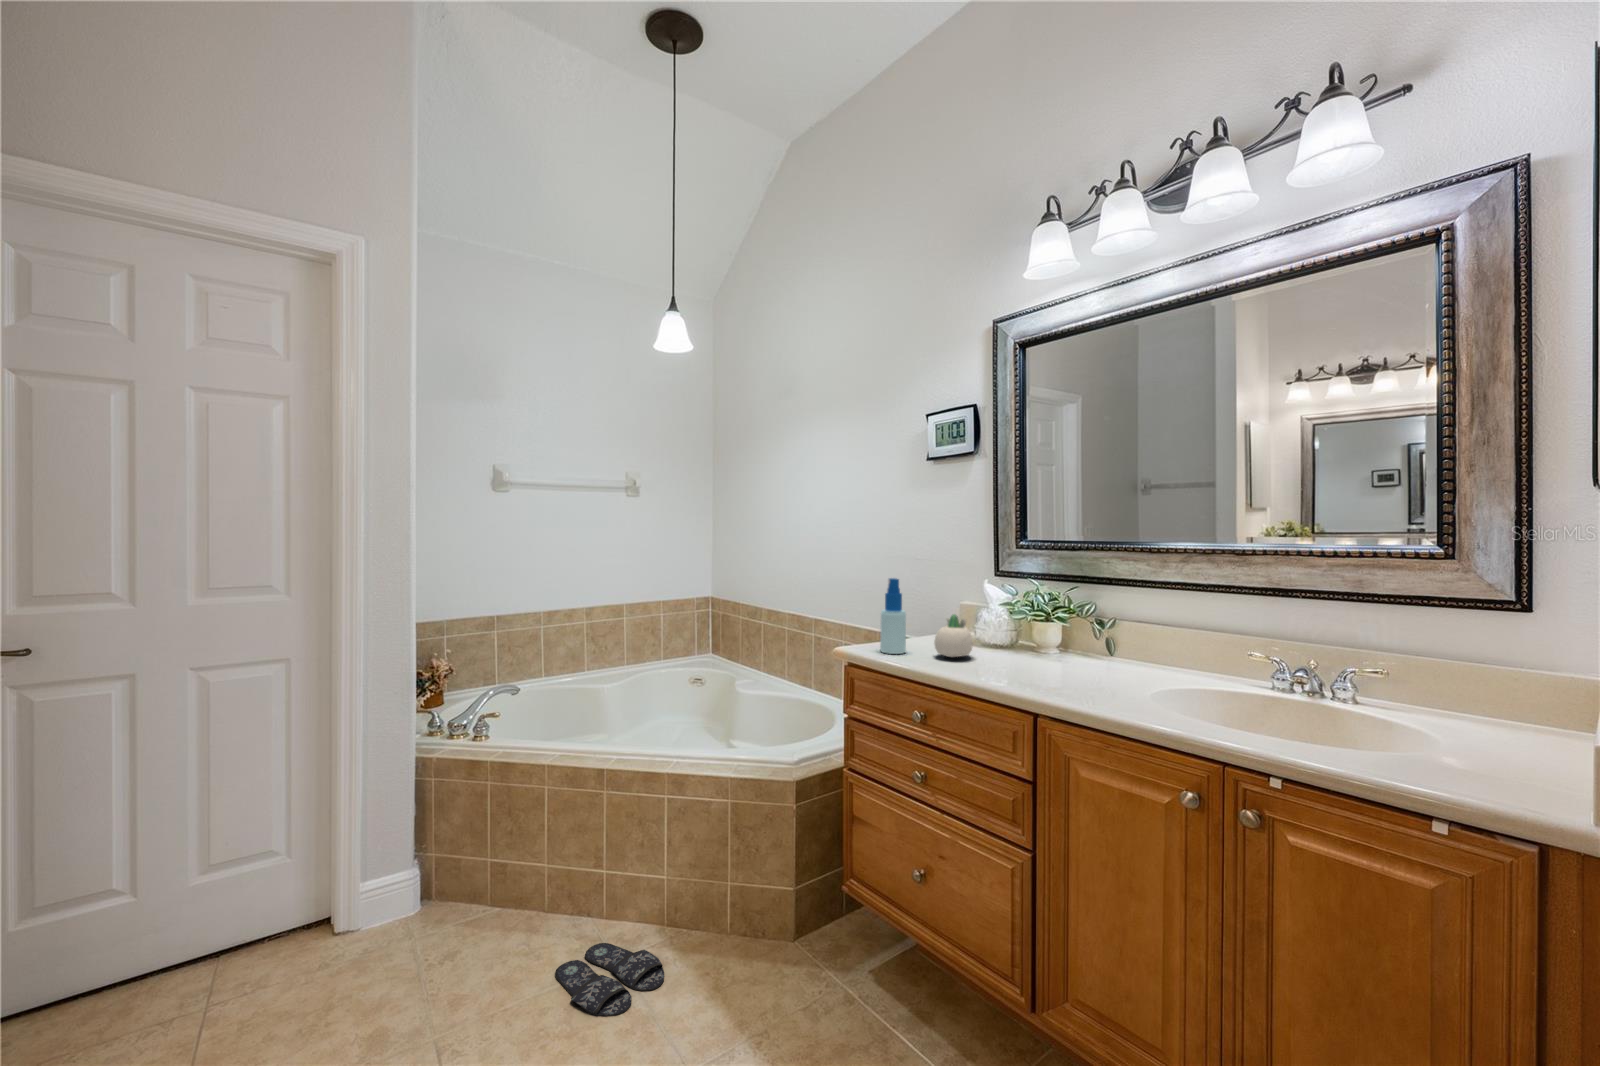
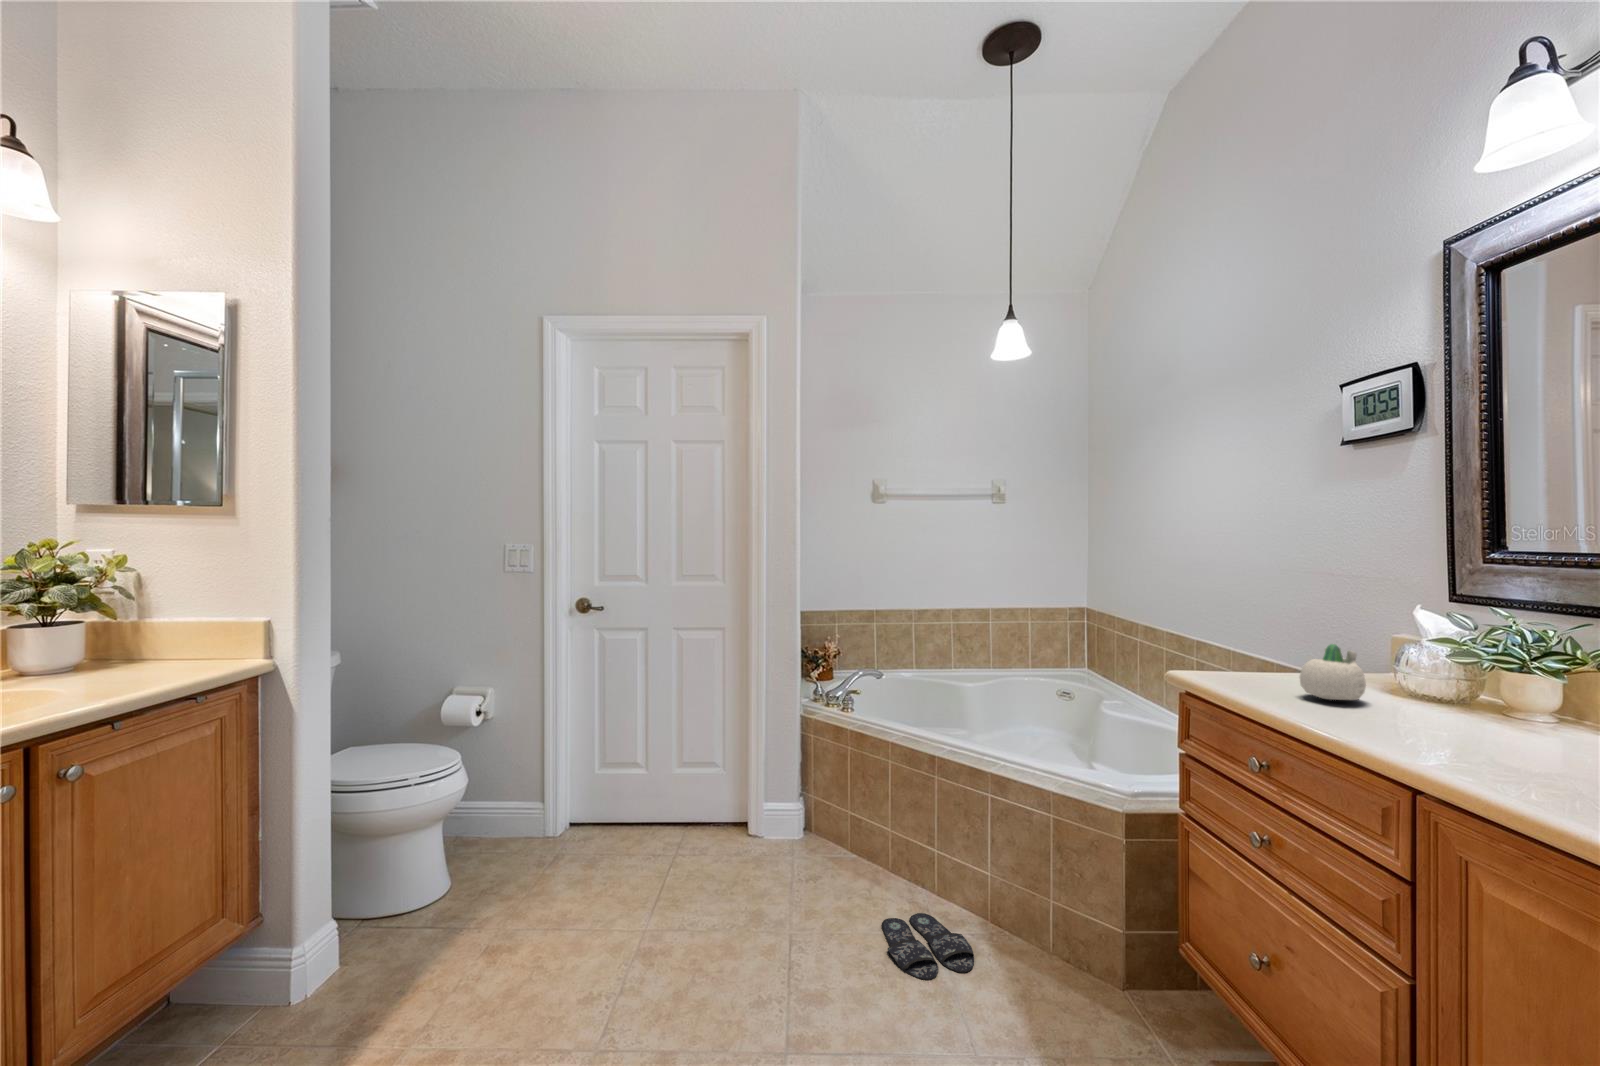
spray bottle: present [880,578,906,654] -> none [1224,593,1262,686]

